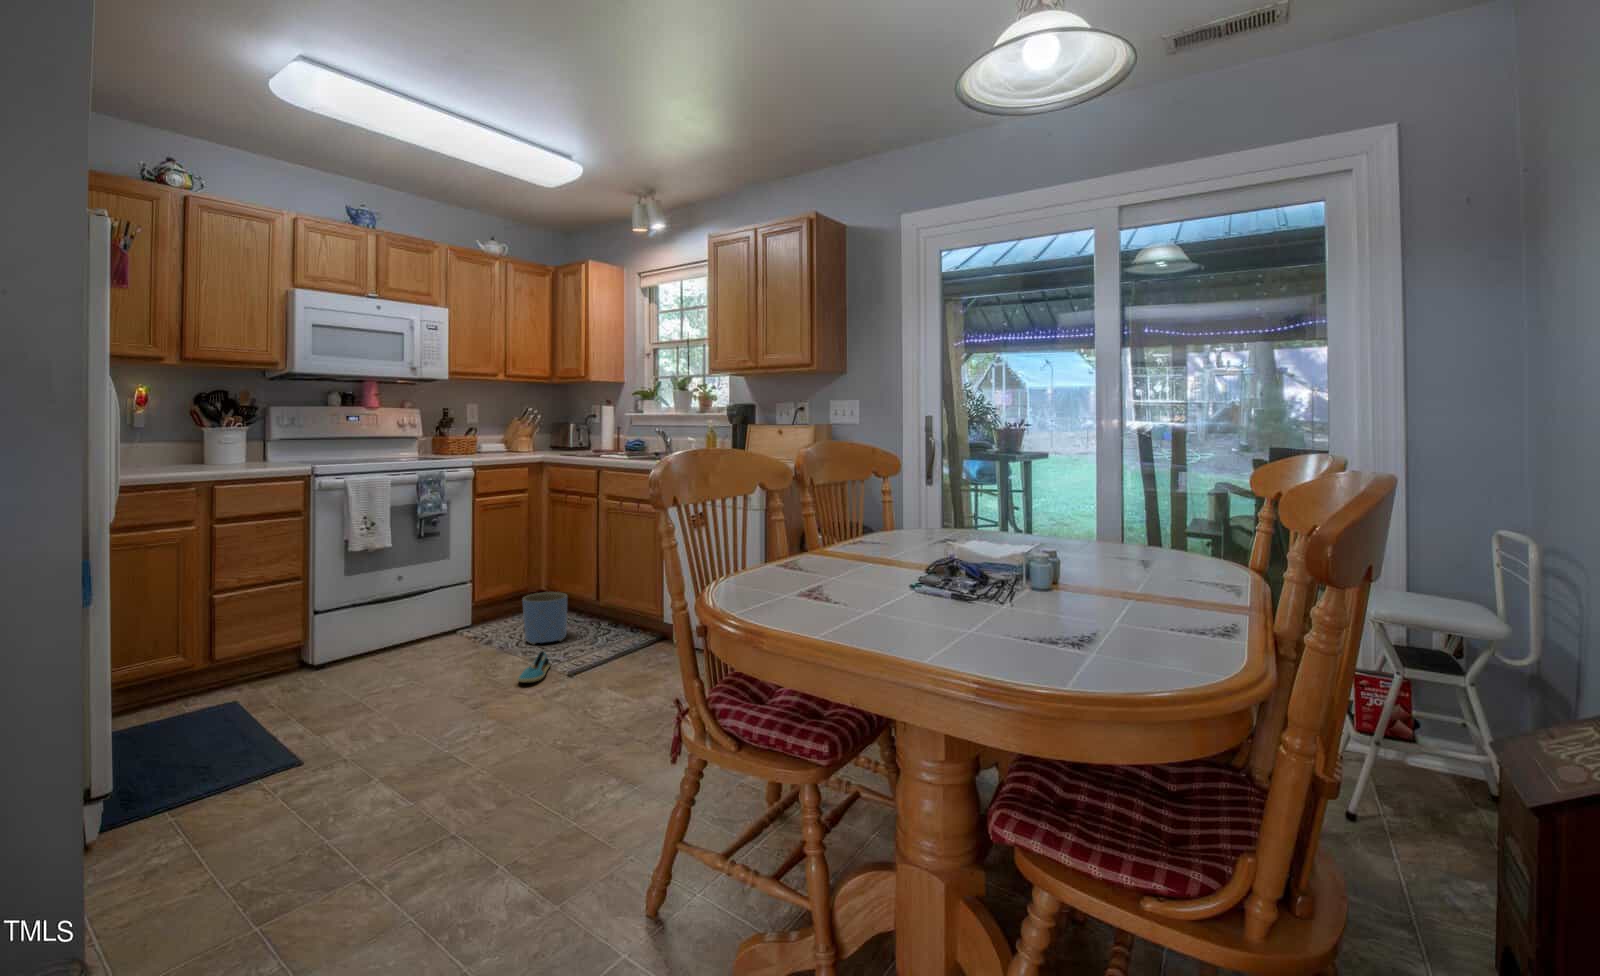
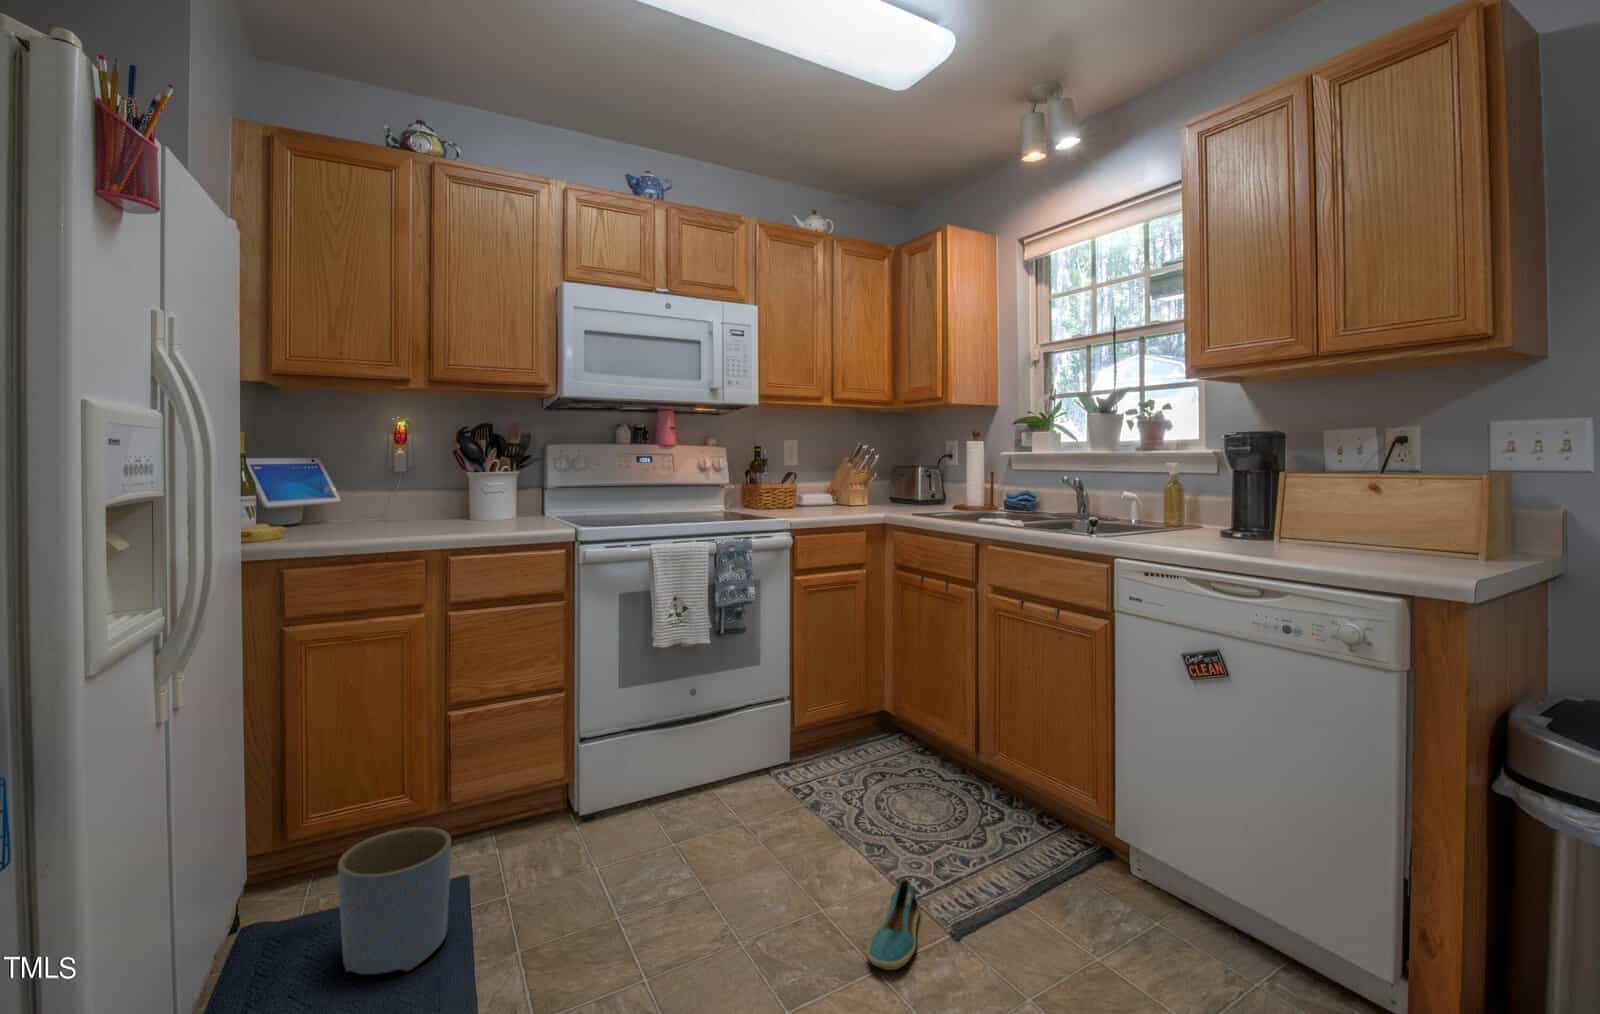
planter: present [523,592,567,644] -> present [338,827,451,974]

